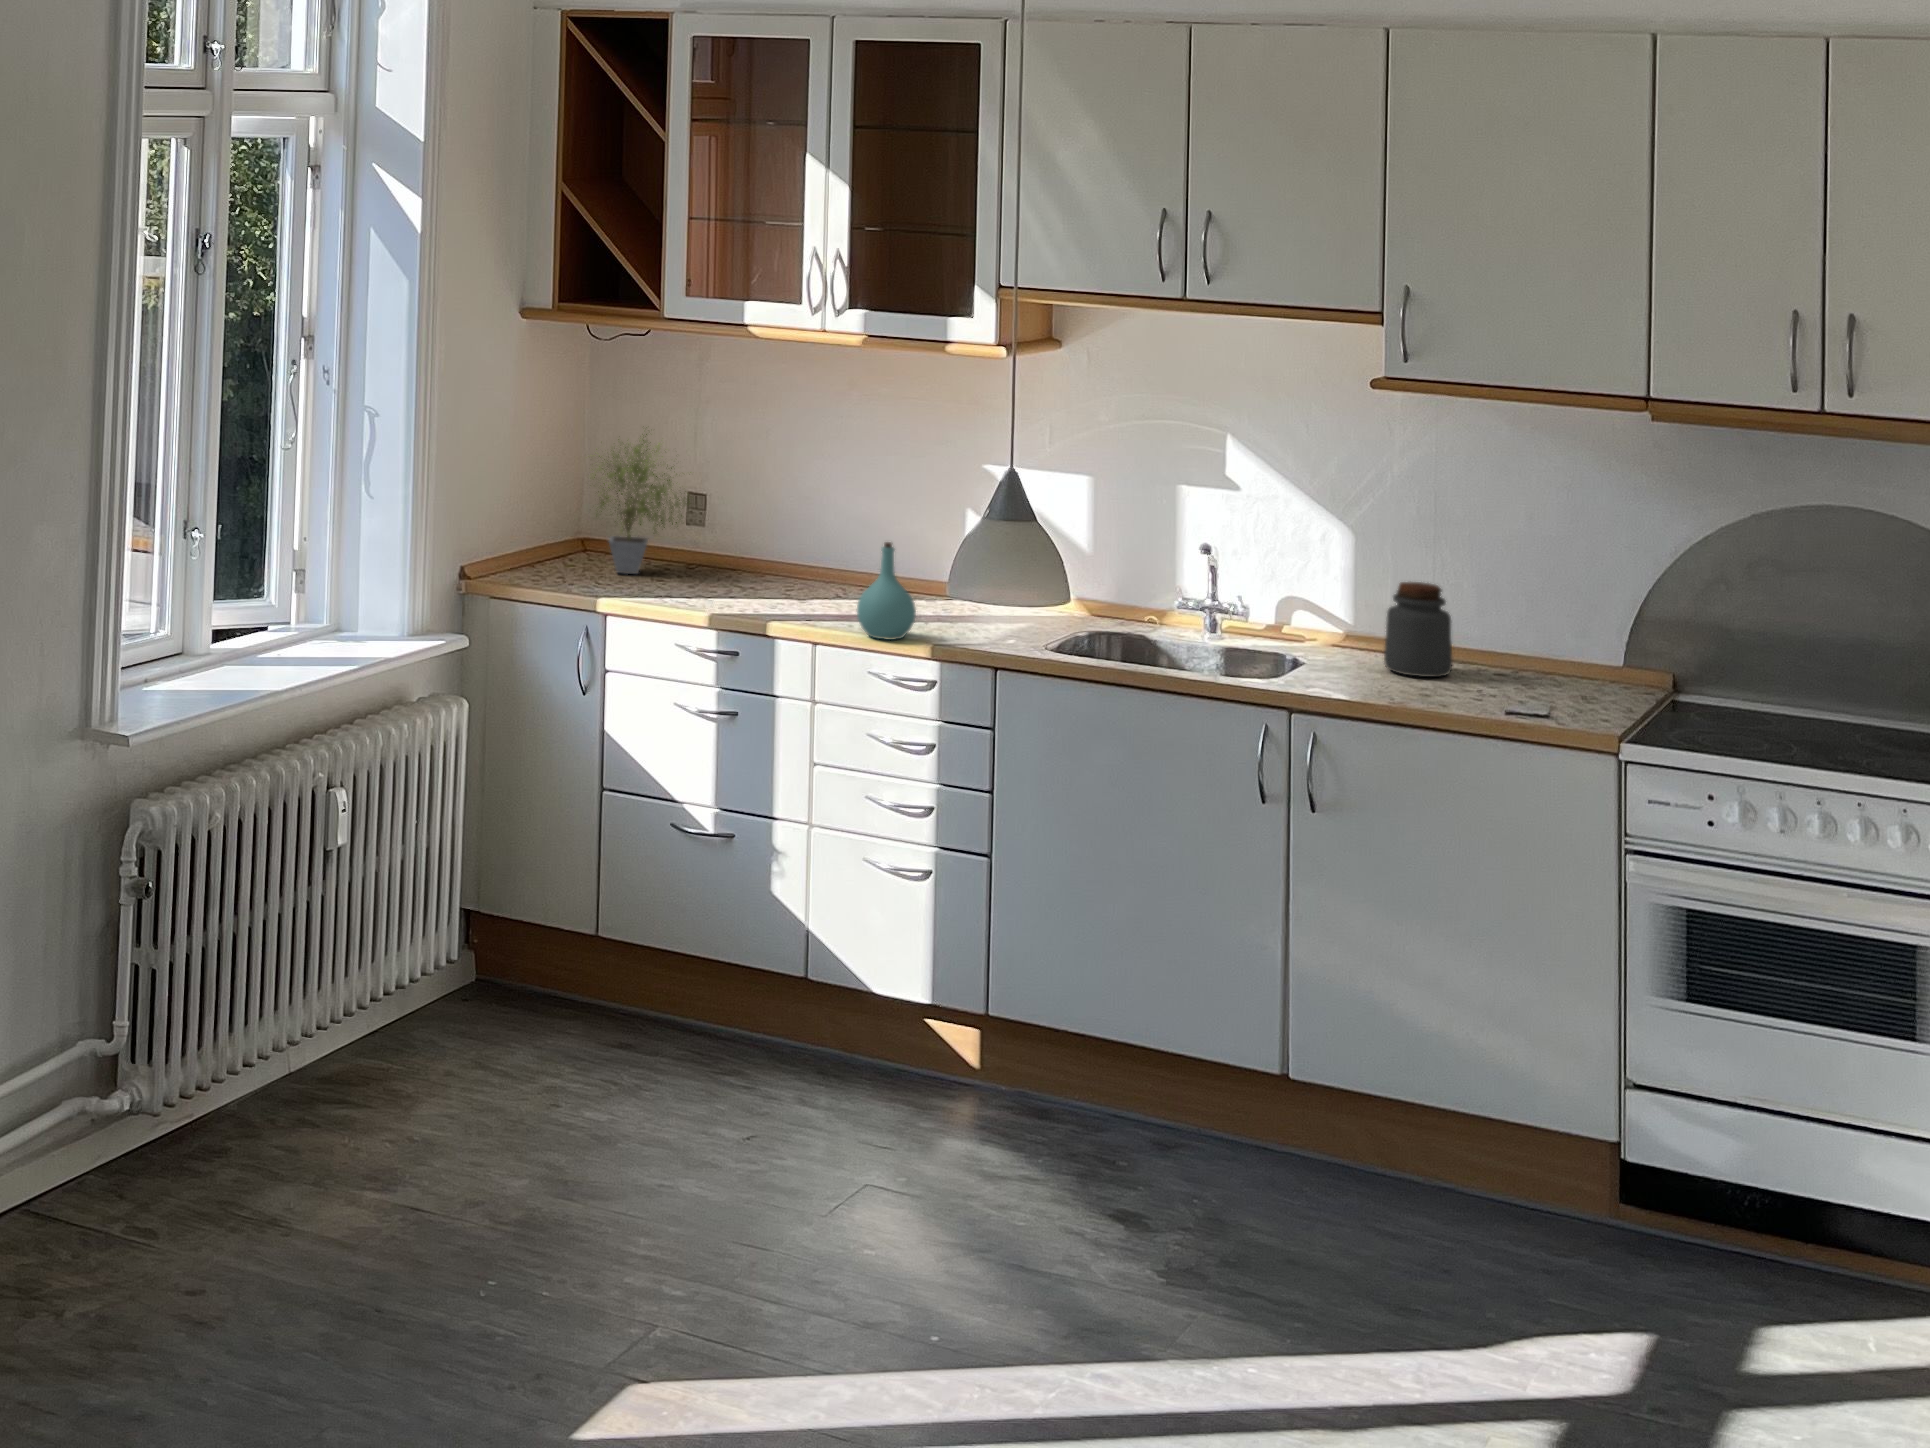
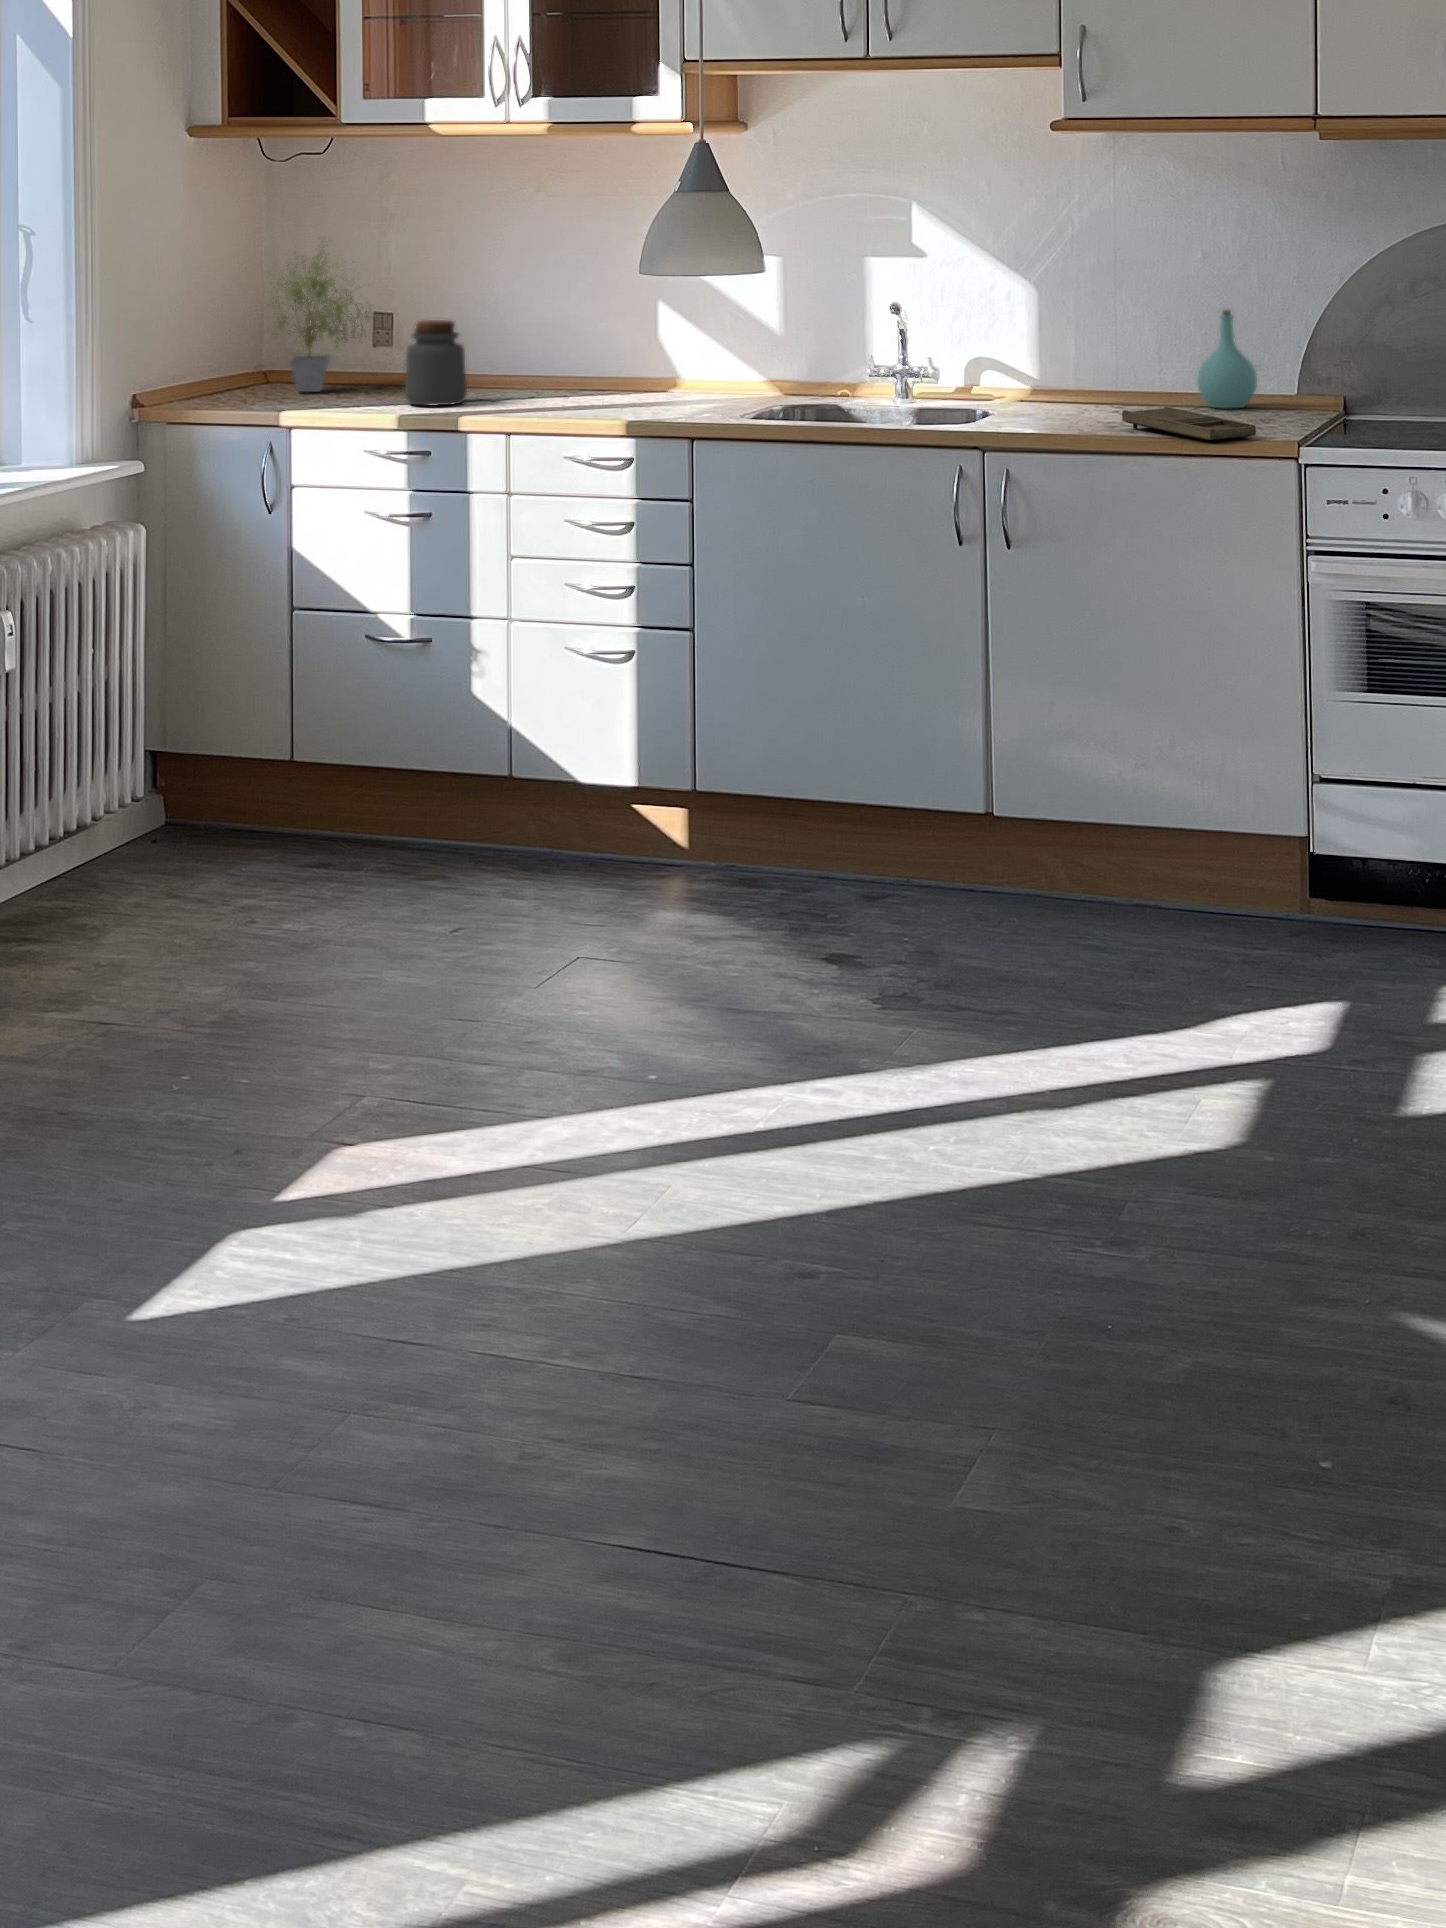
bottle: present [857,542,916,640] -> present [1197,310,1257,408]
jar: present [1384,582,1452,677] -> present [405,320,467,405]
tray: none [1435,678,1574,725] -> present [1122,407,1256,440]

